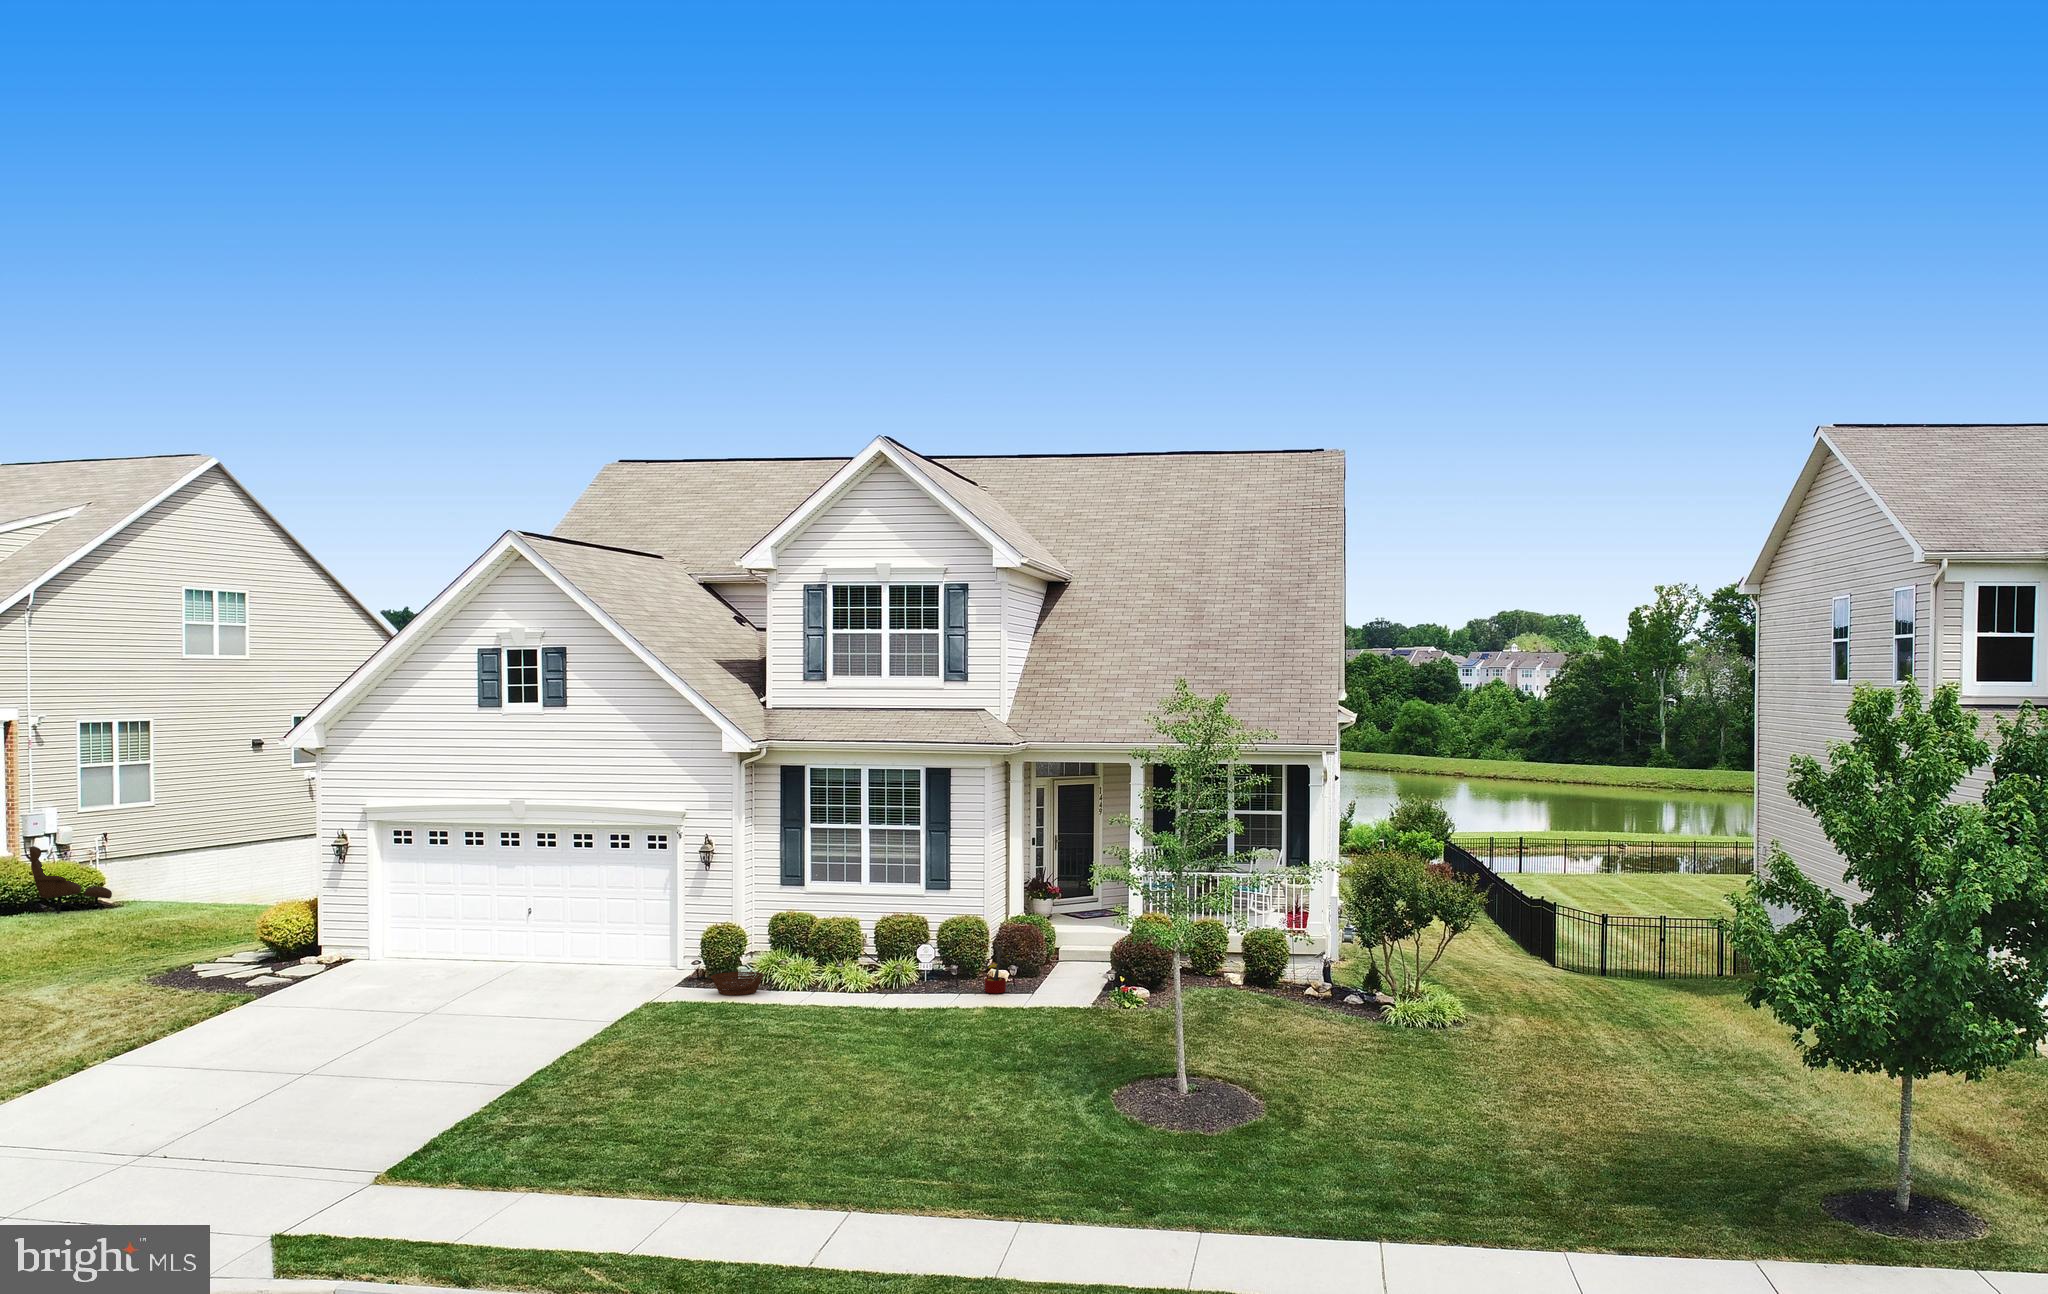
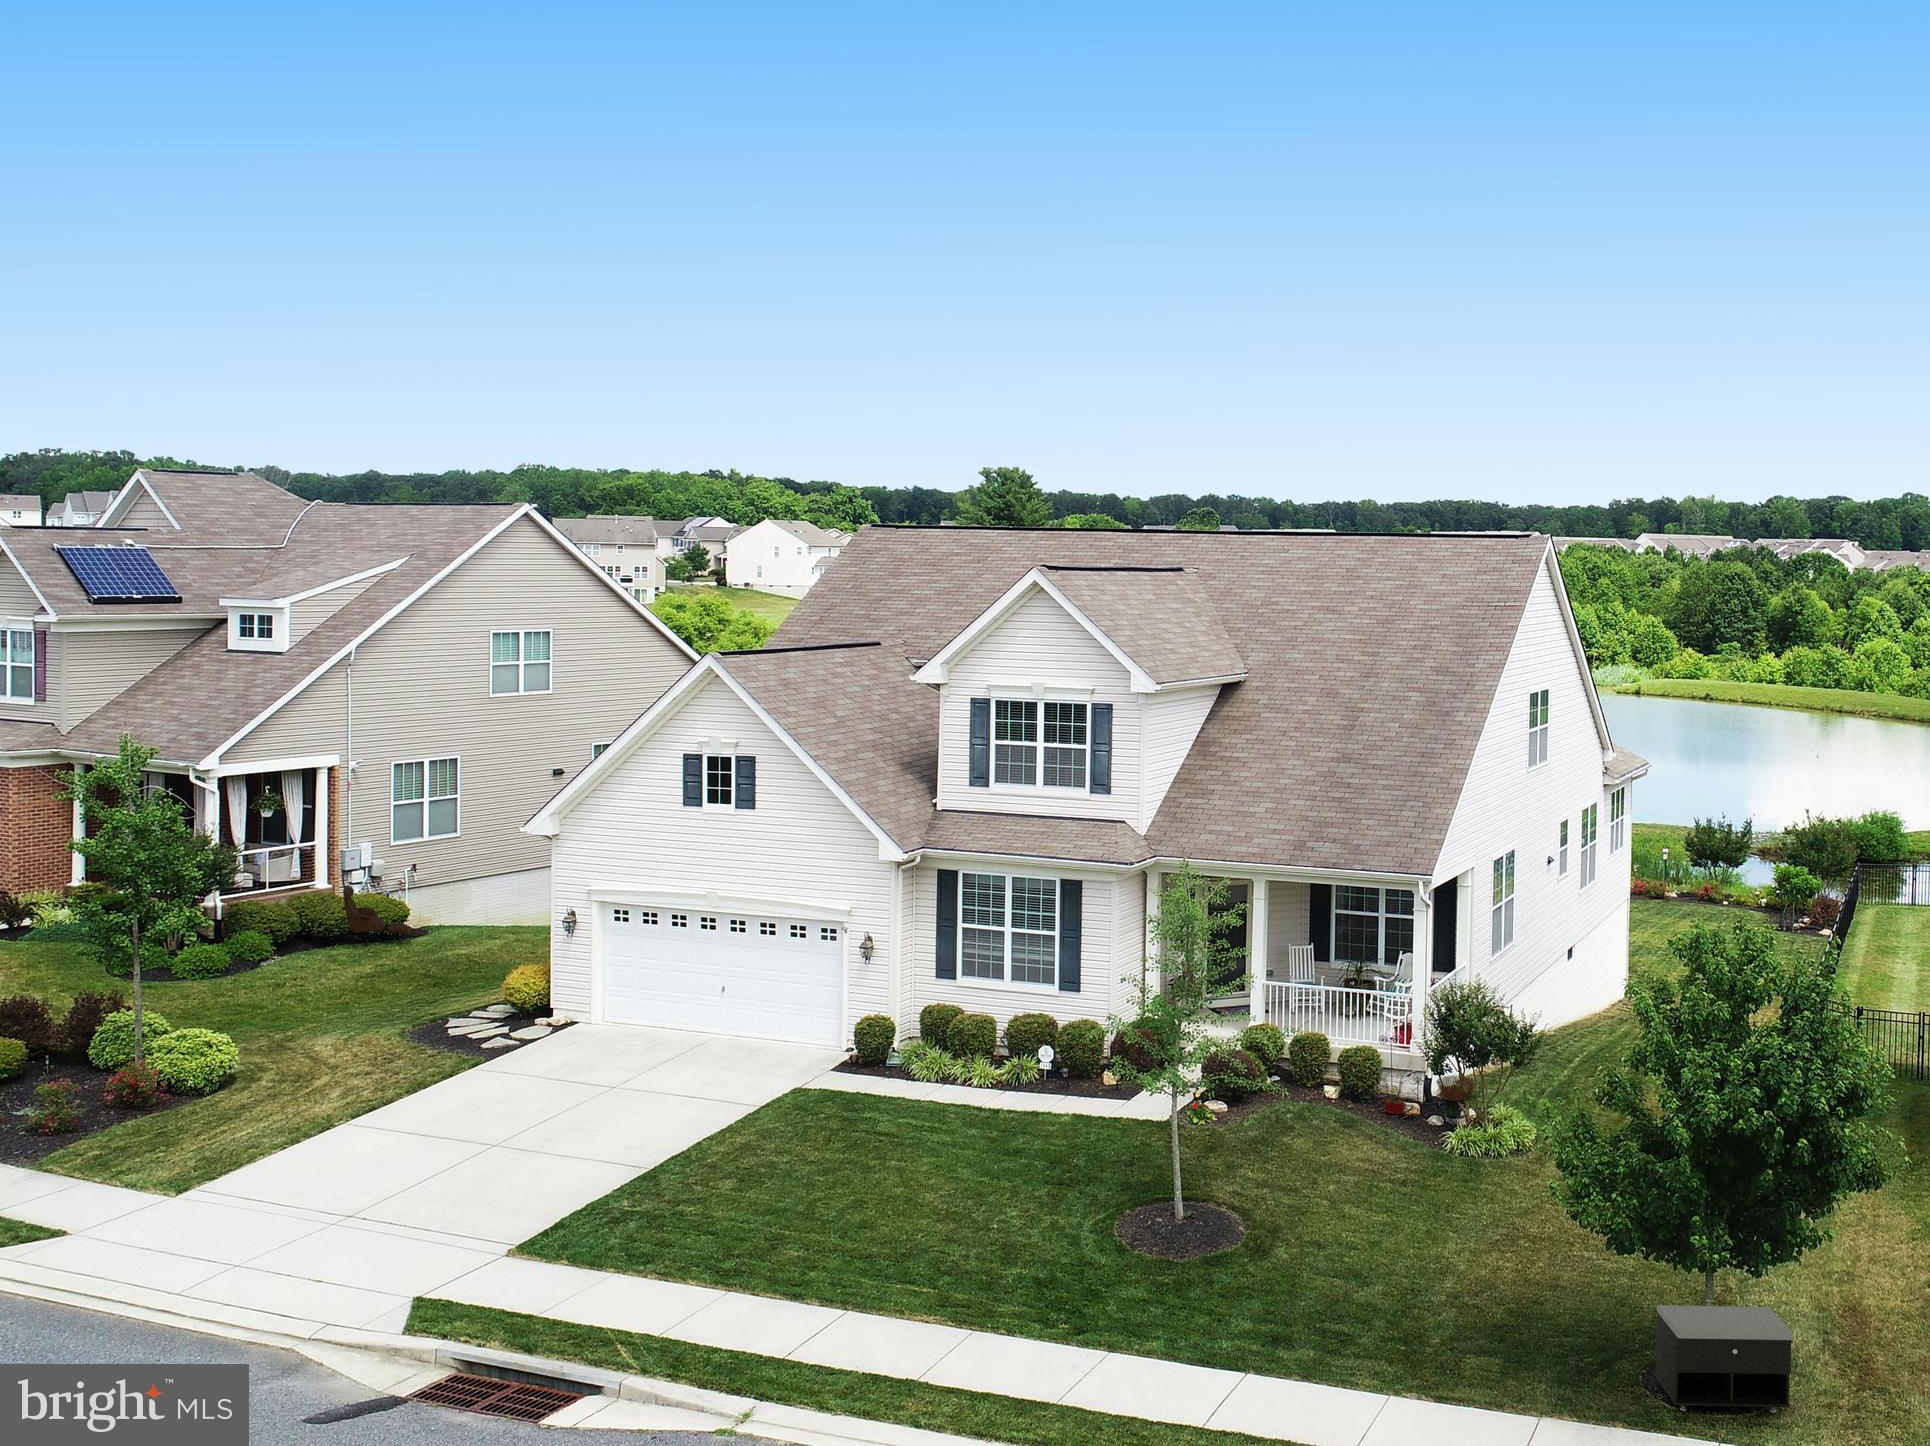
decorative plant: present [985,941,1008,993] -> present [1383,1074,1414,1114]
basket: present [711,972,764,995] -> present [1437,1075,1474,1101]
storage bench: none [1747,1095,1900,1210] -> present [1656,1305,1793,1413]

